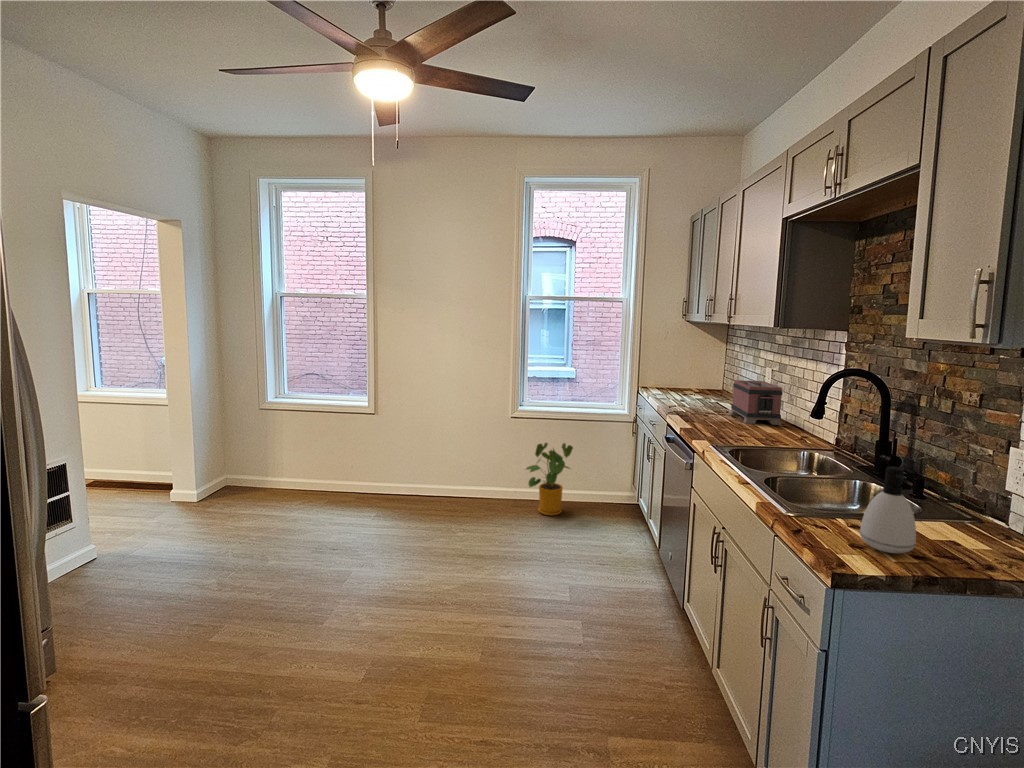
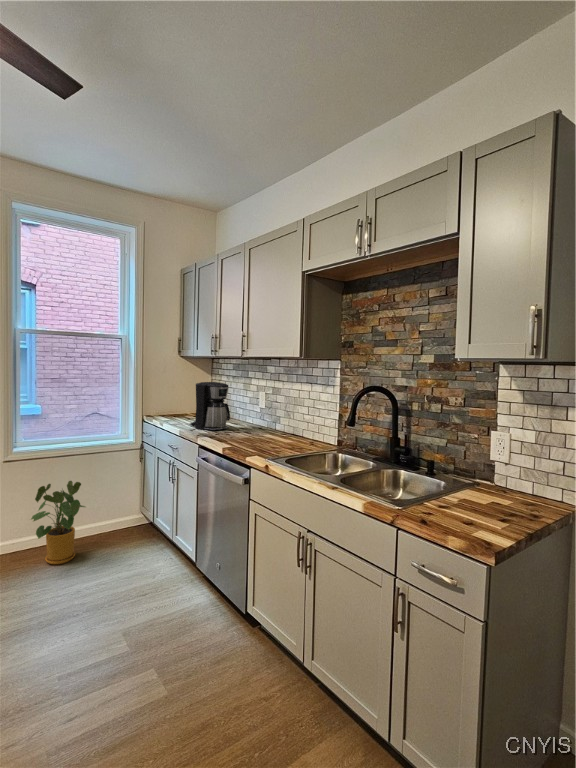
coffee maker: none [673,354,718,410] -> present [190,382,230,431]
toaster: present [730,380,783,425] -> none [243,402,289,437]
soap dispenser: present [860,466,916,553] -> none [468,454,508,521]

